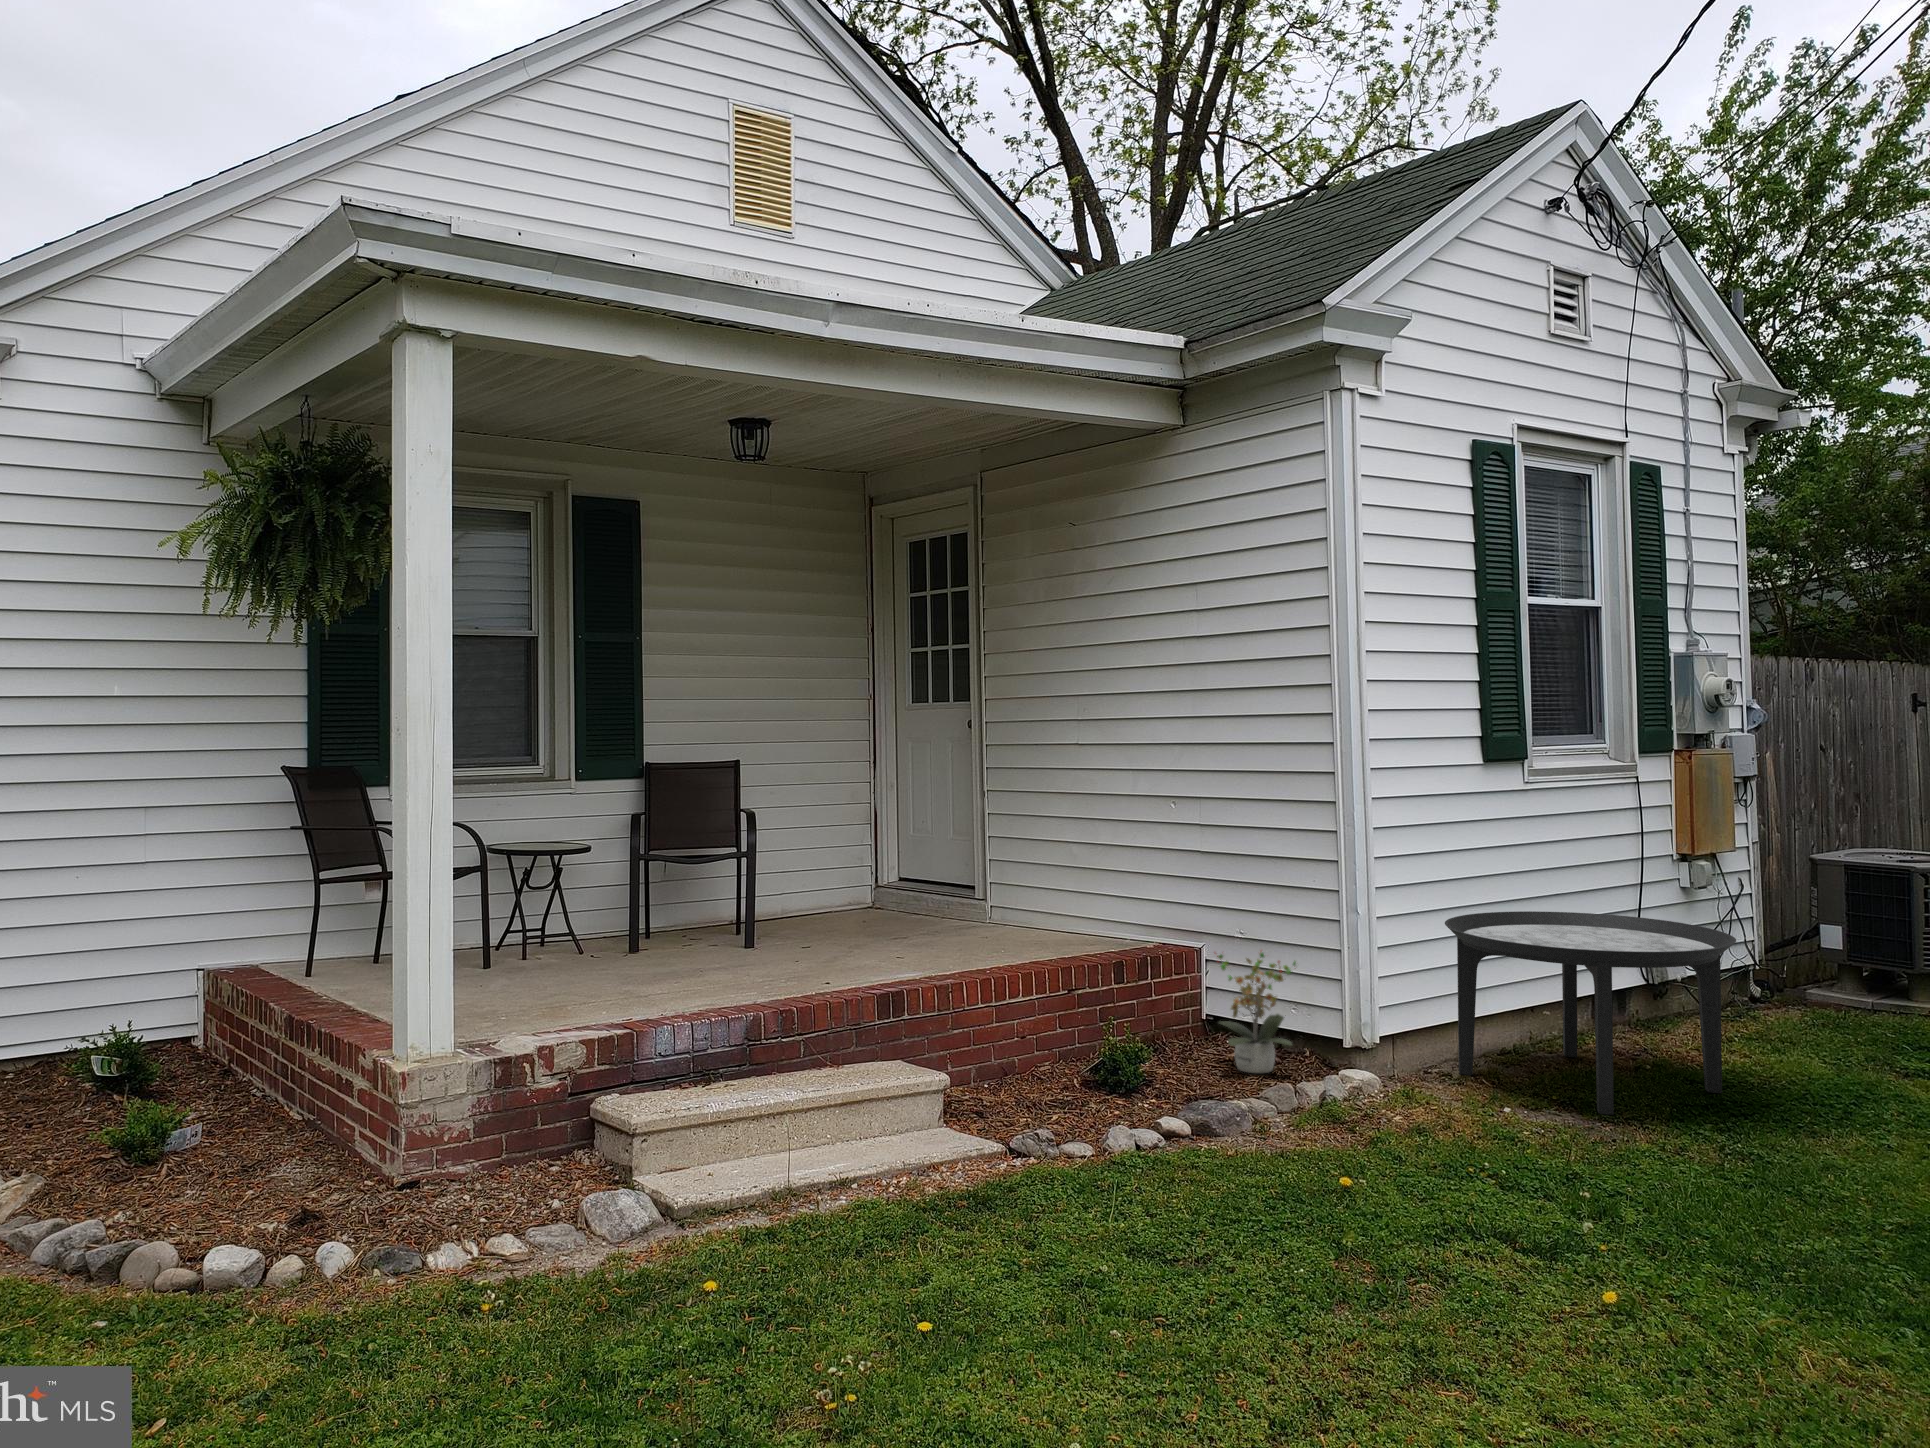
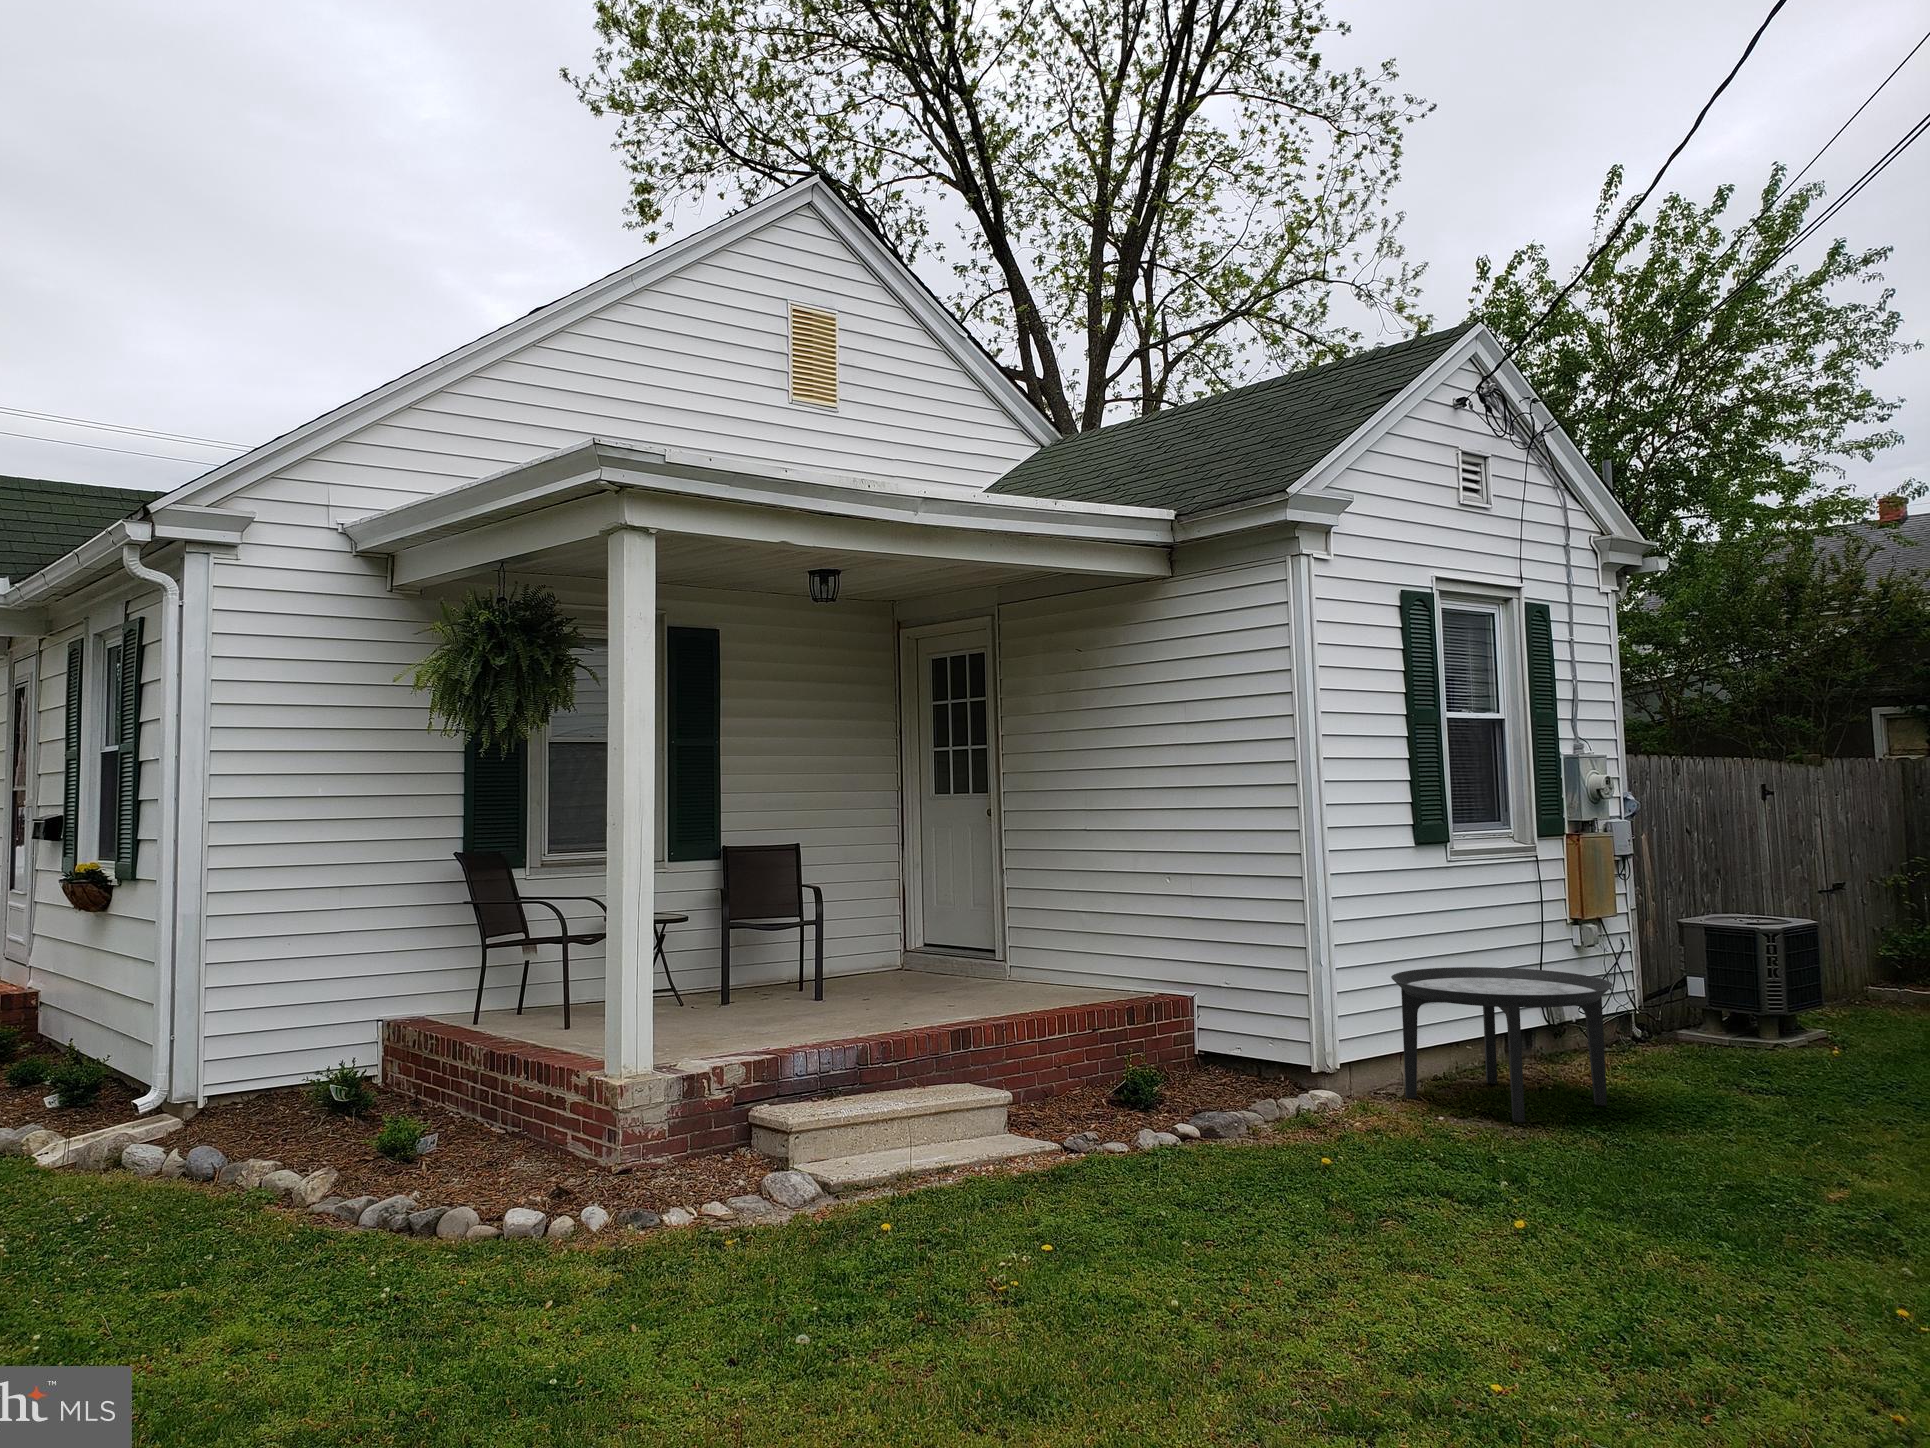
potted plant: present [1217,952,1296,1073] -> none [1210,1002,1283,1101]

